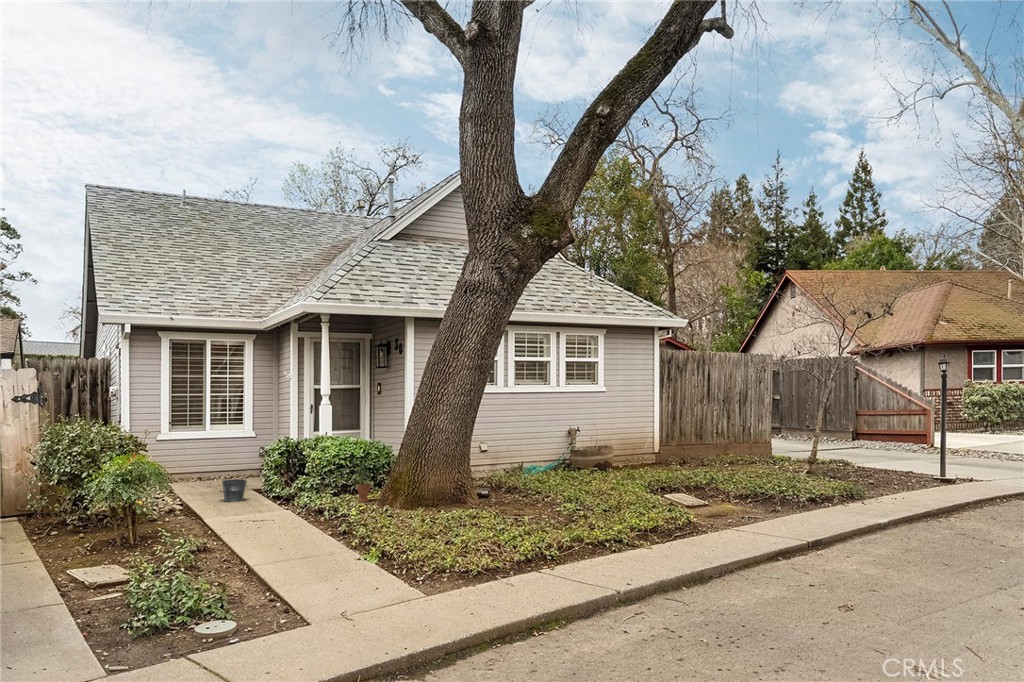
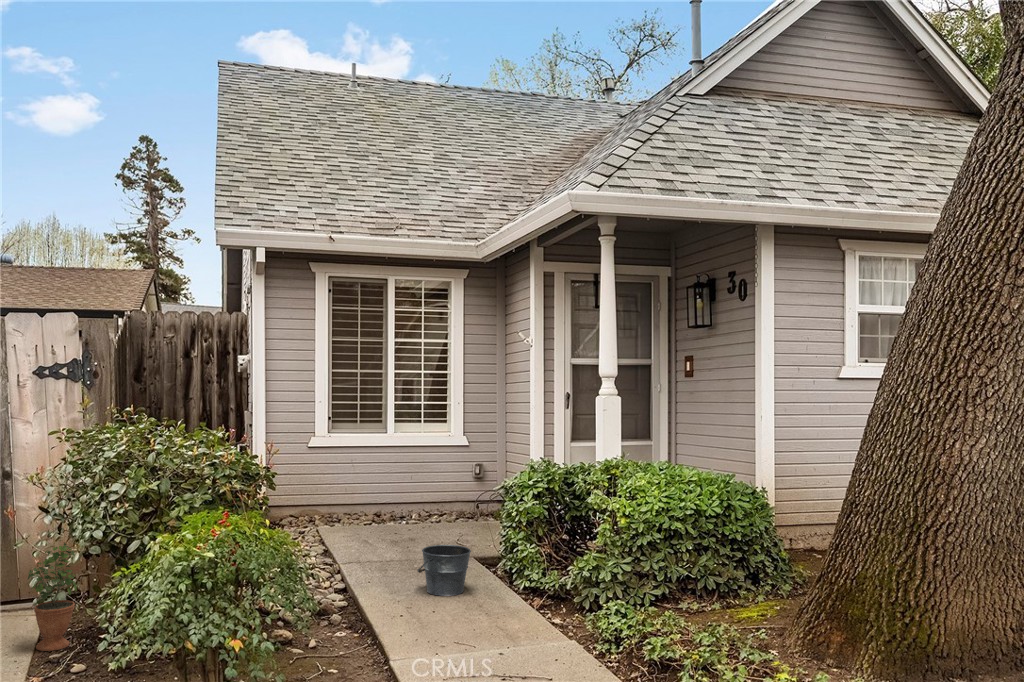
potted plant: present [356,461,371,501] -> present [28,542,77,651]

